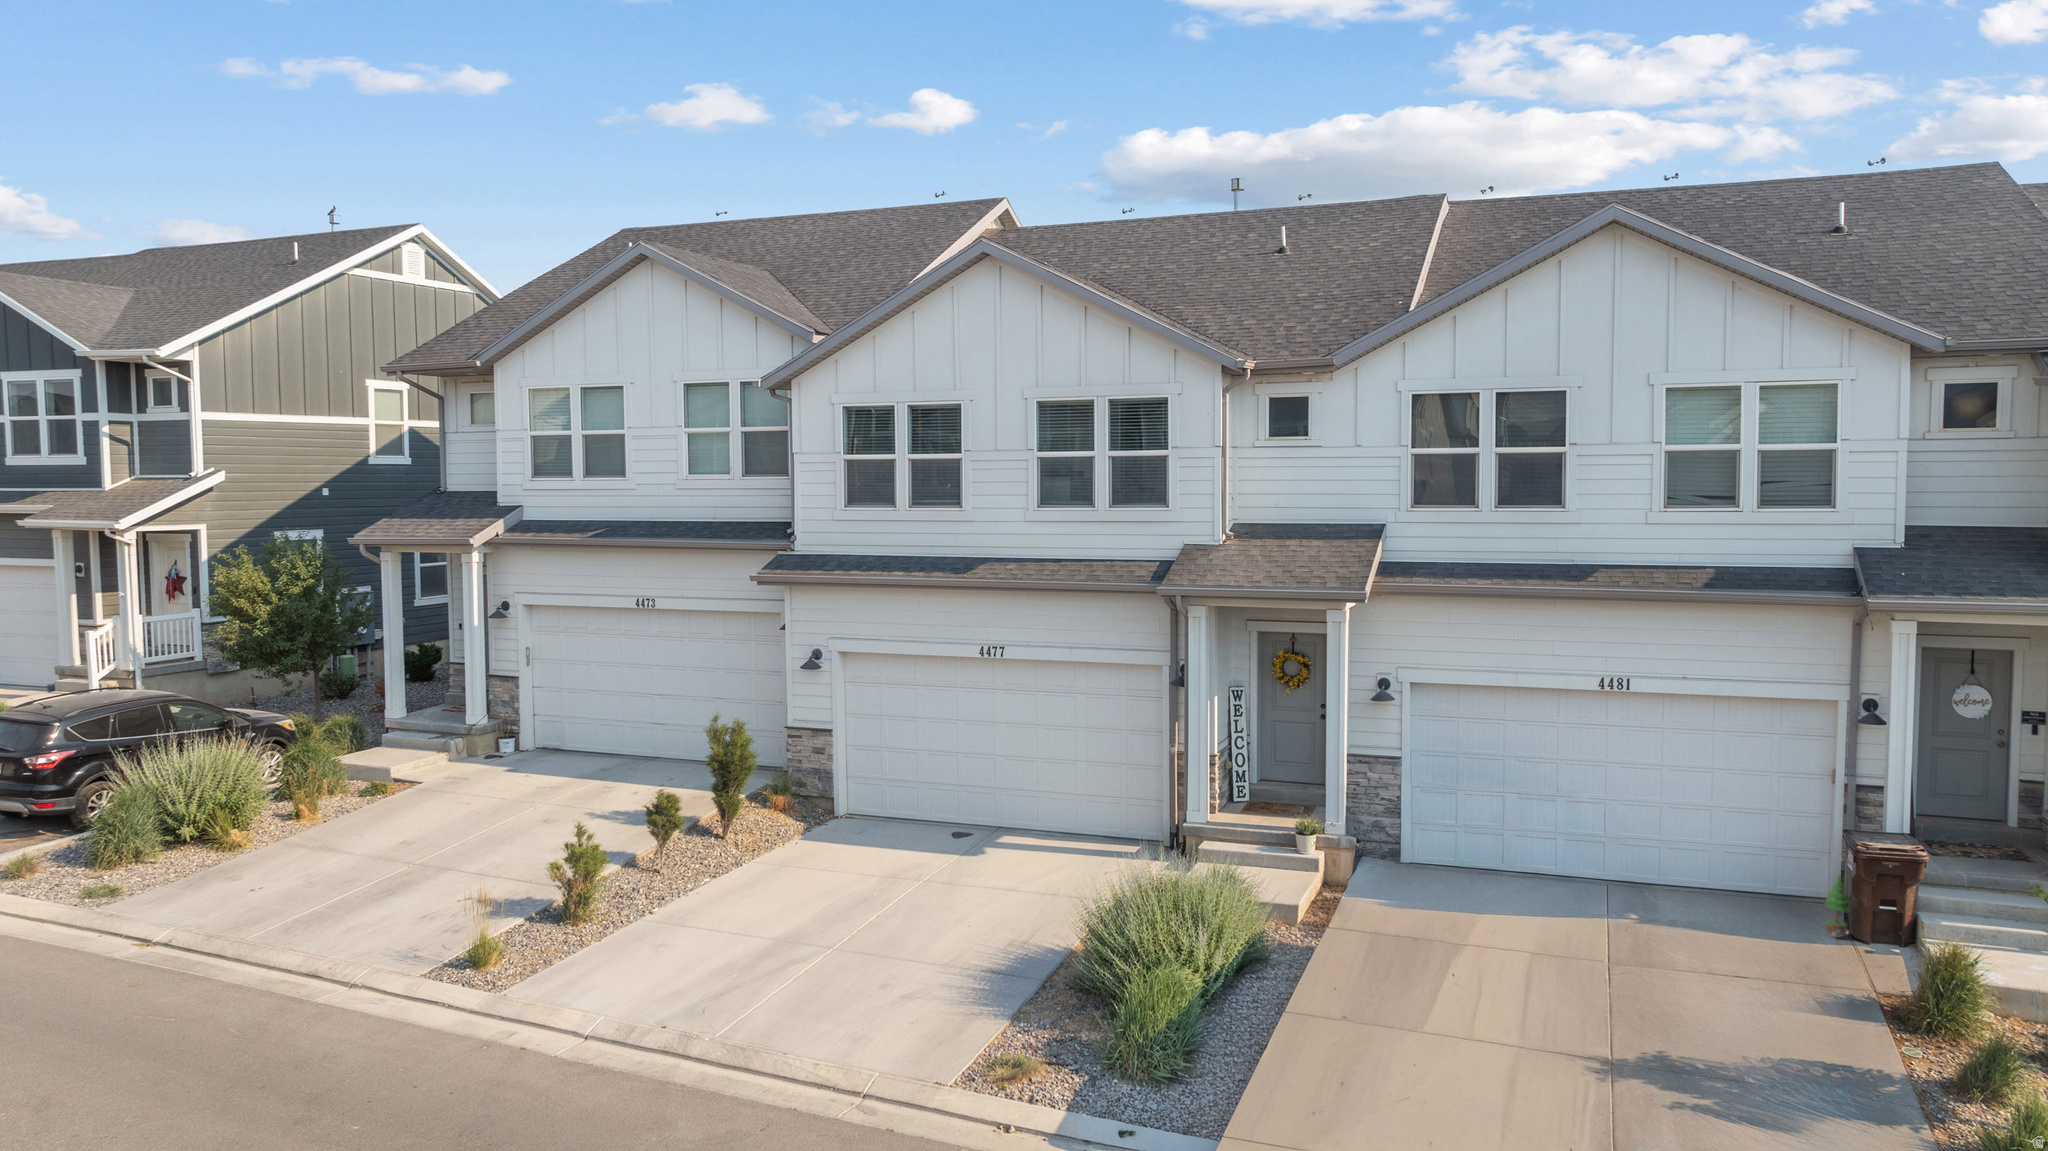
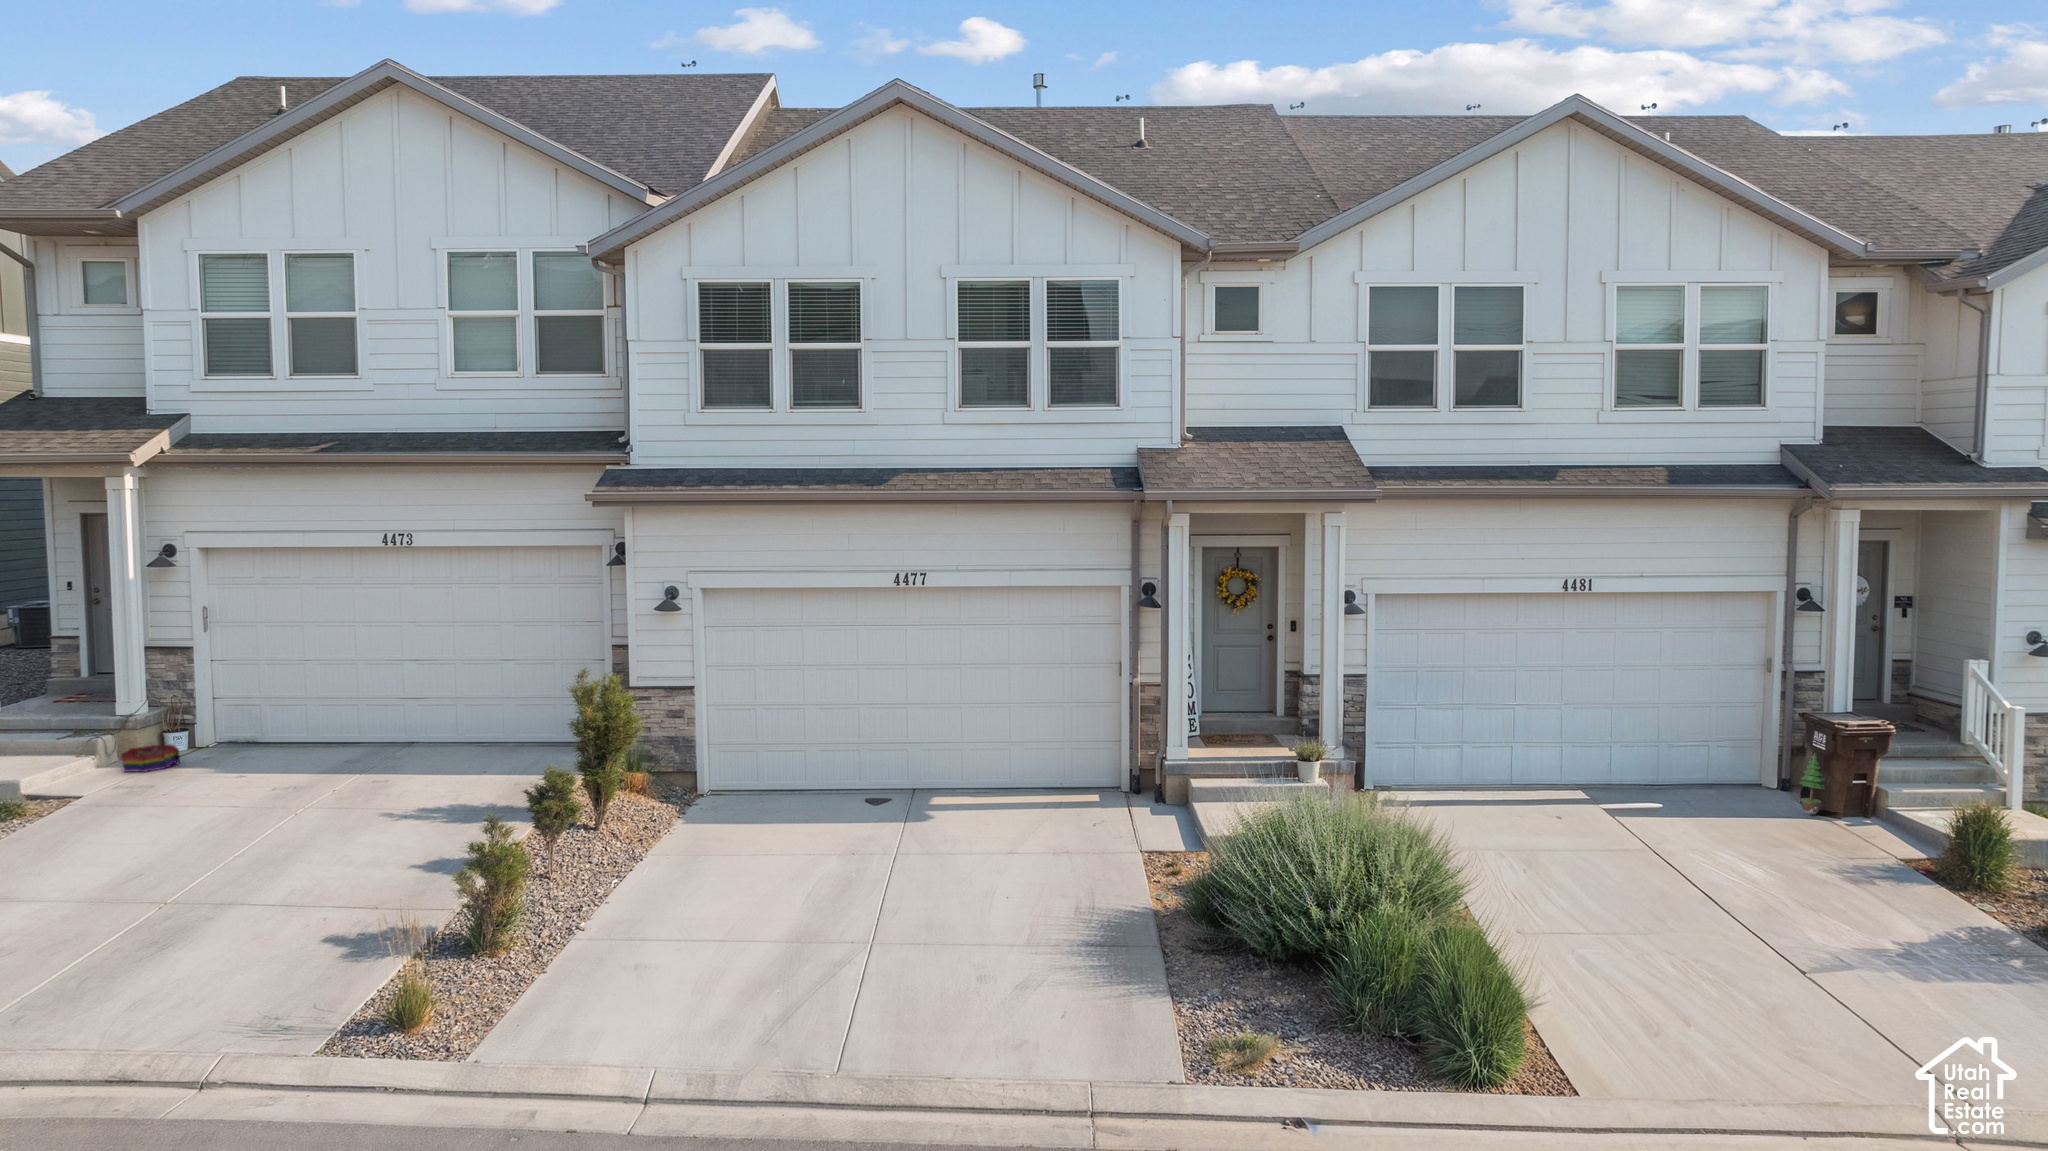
storage bin: none [463,747,501,767] -> present [121,745,180,772]

